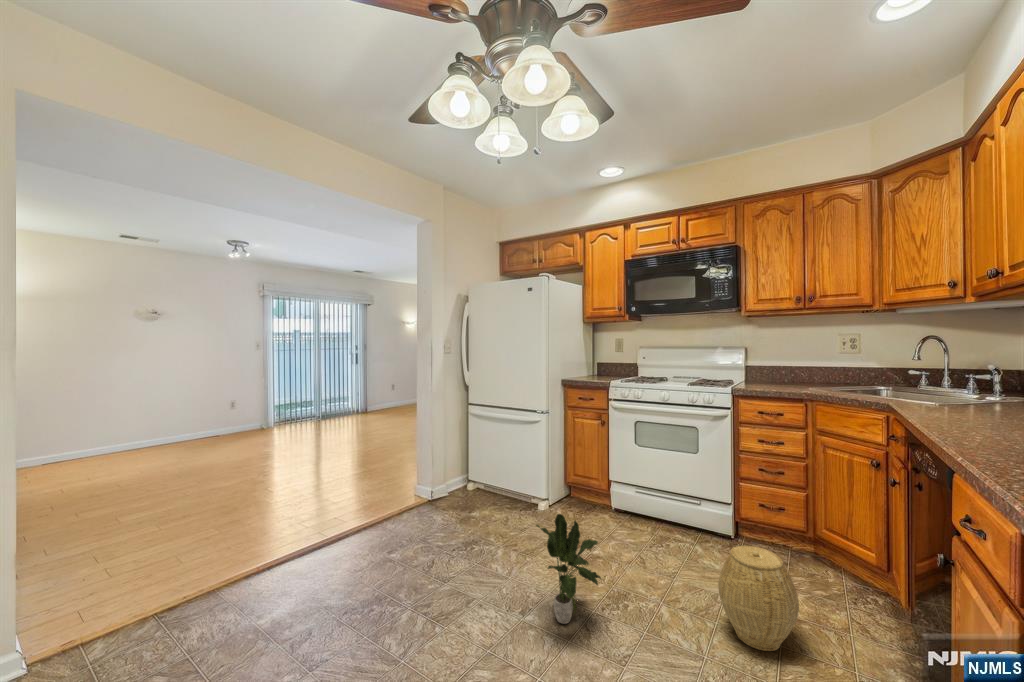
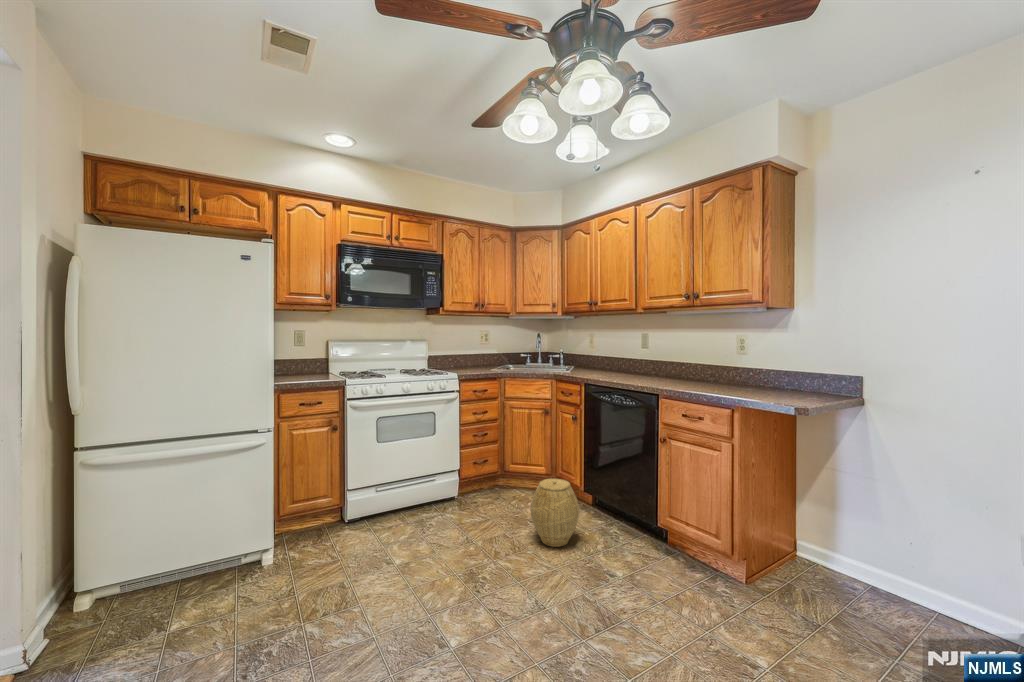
potted plant: present [536,514,601,624] -> none [445,510,517,624]

